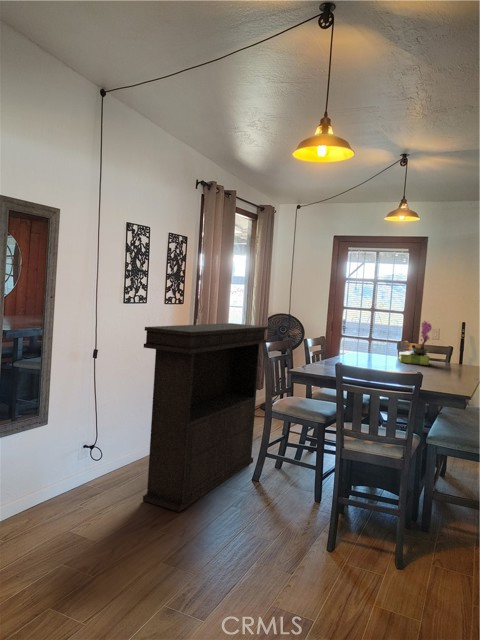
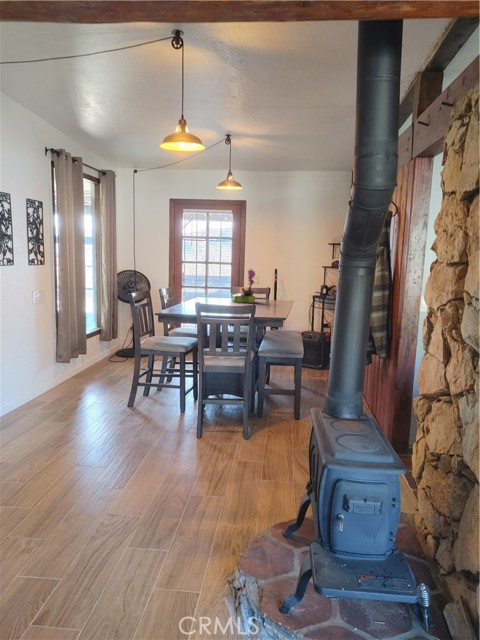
console table: present [143,323,268,512] -> none [28,279,128,436]

